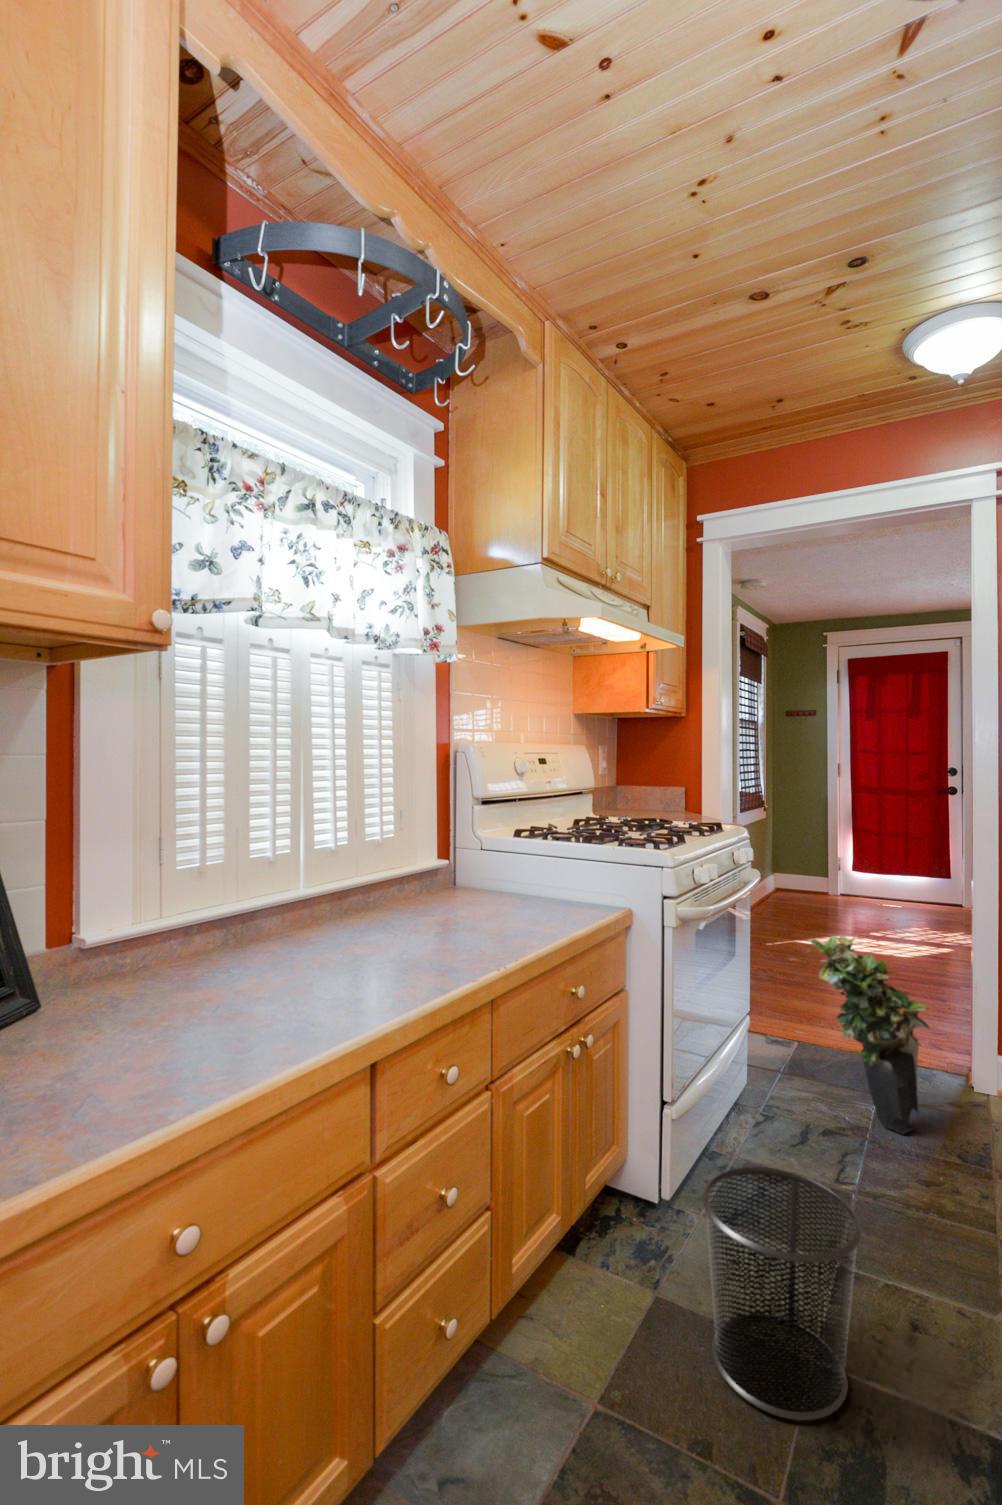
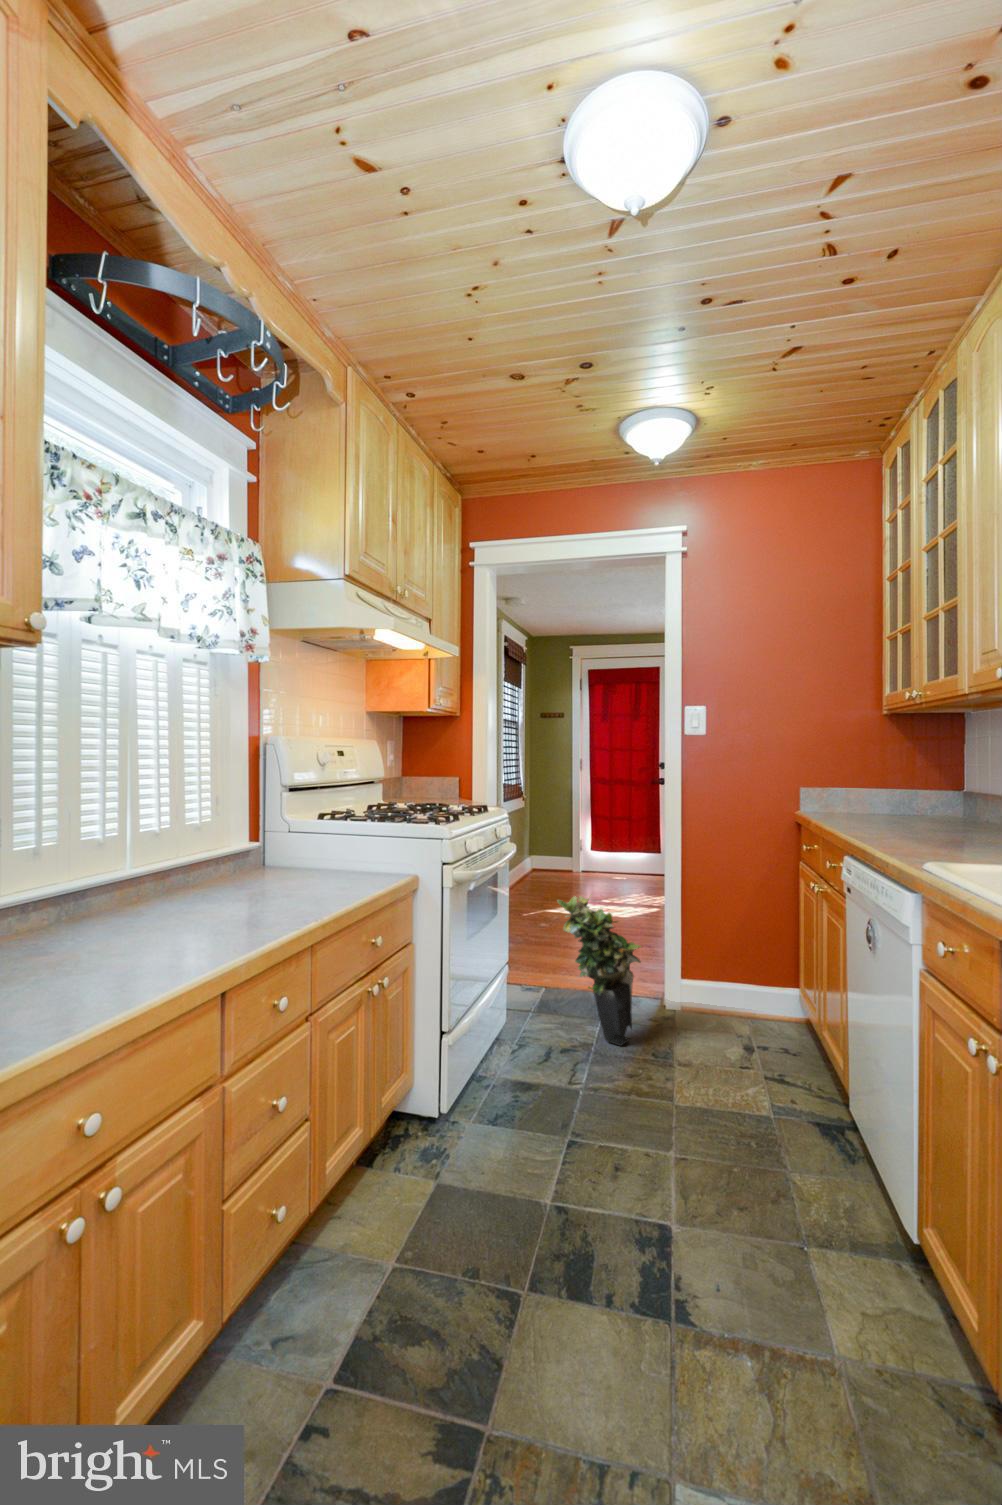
waste bin: present [702,1167,862,1420] -> none [476,1067,588,1239]

